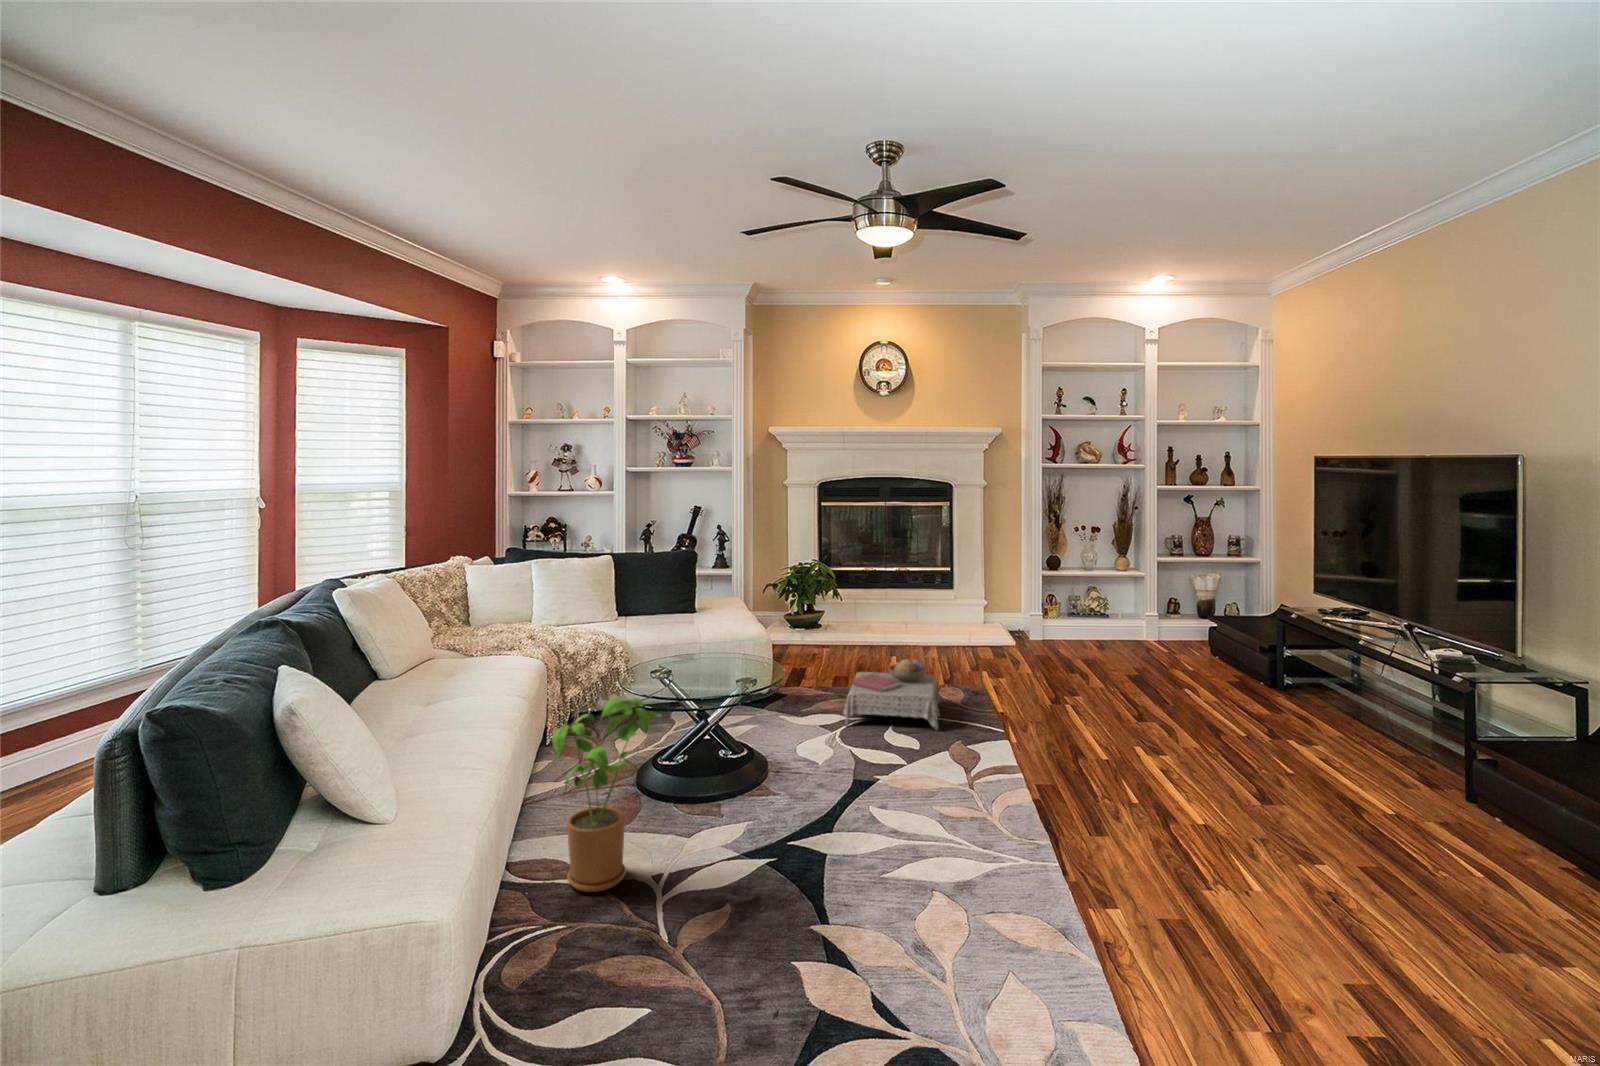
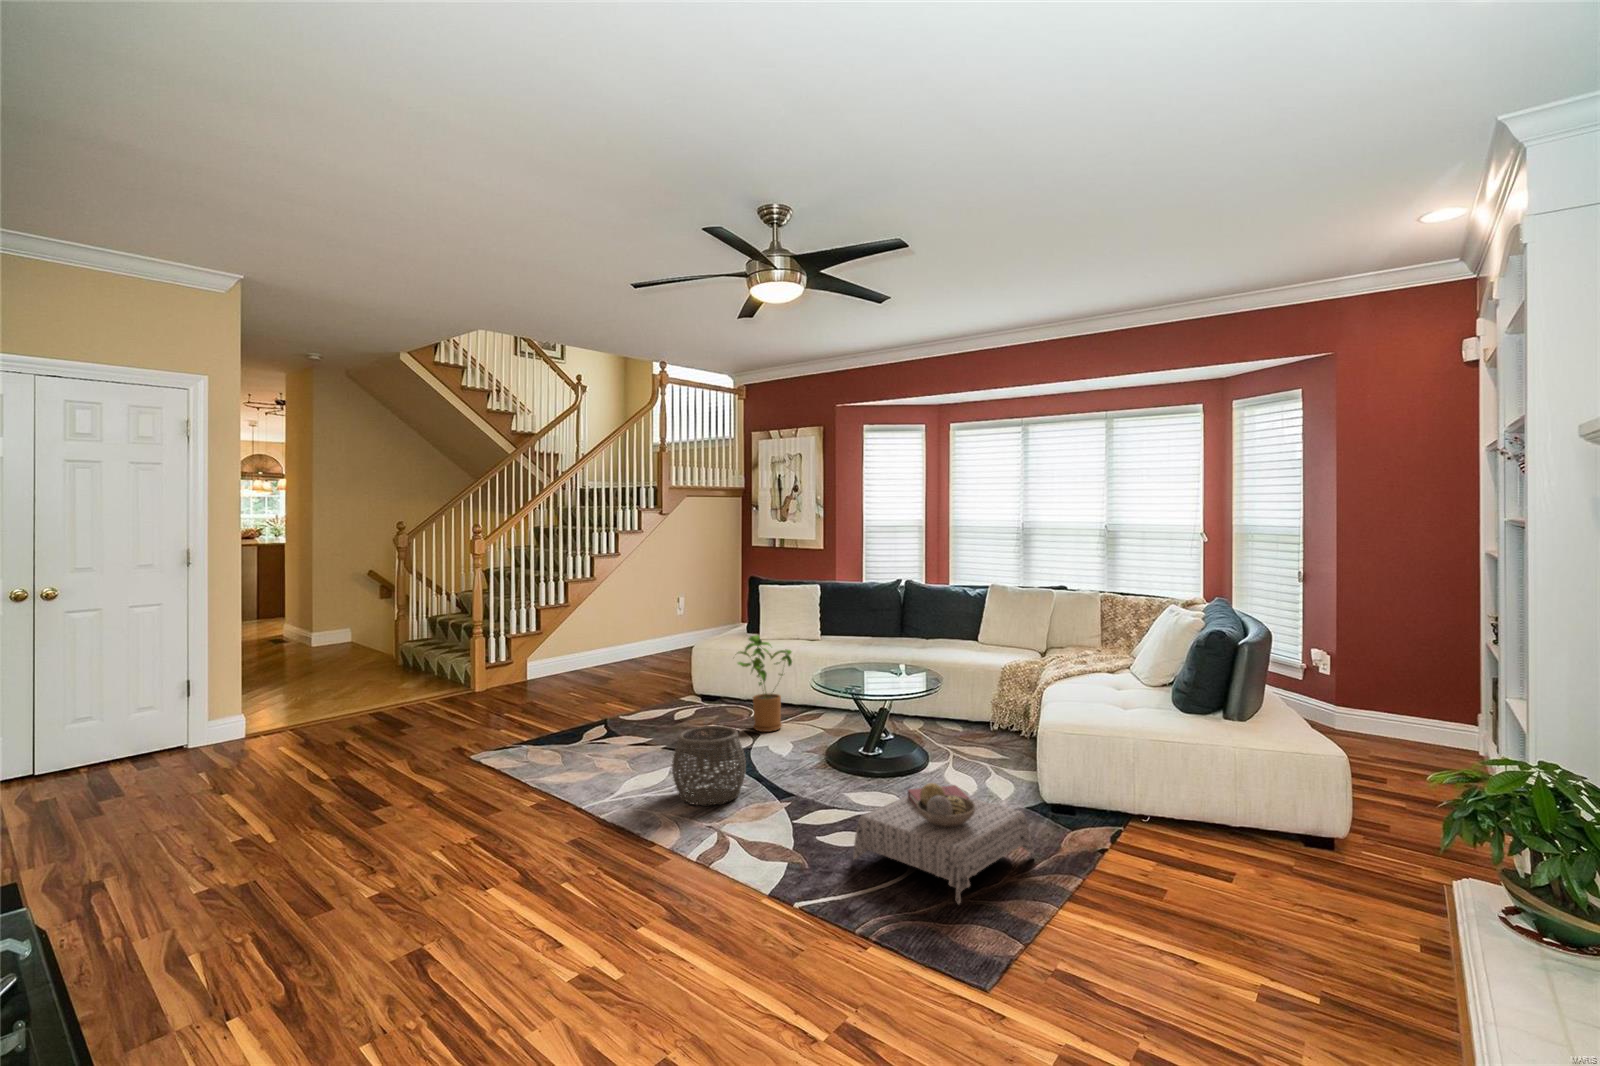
woven basket: none [868,726,960,827] -> present [672,726,746,806]

